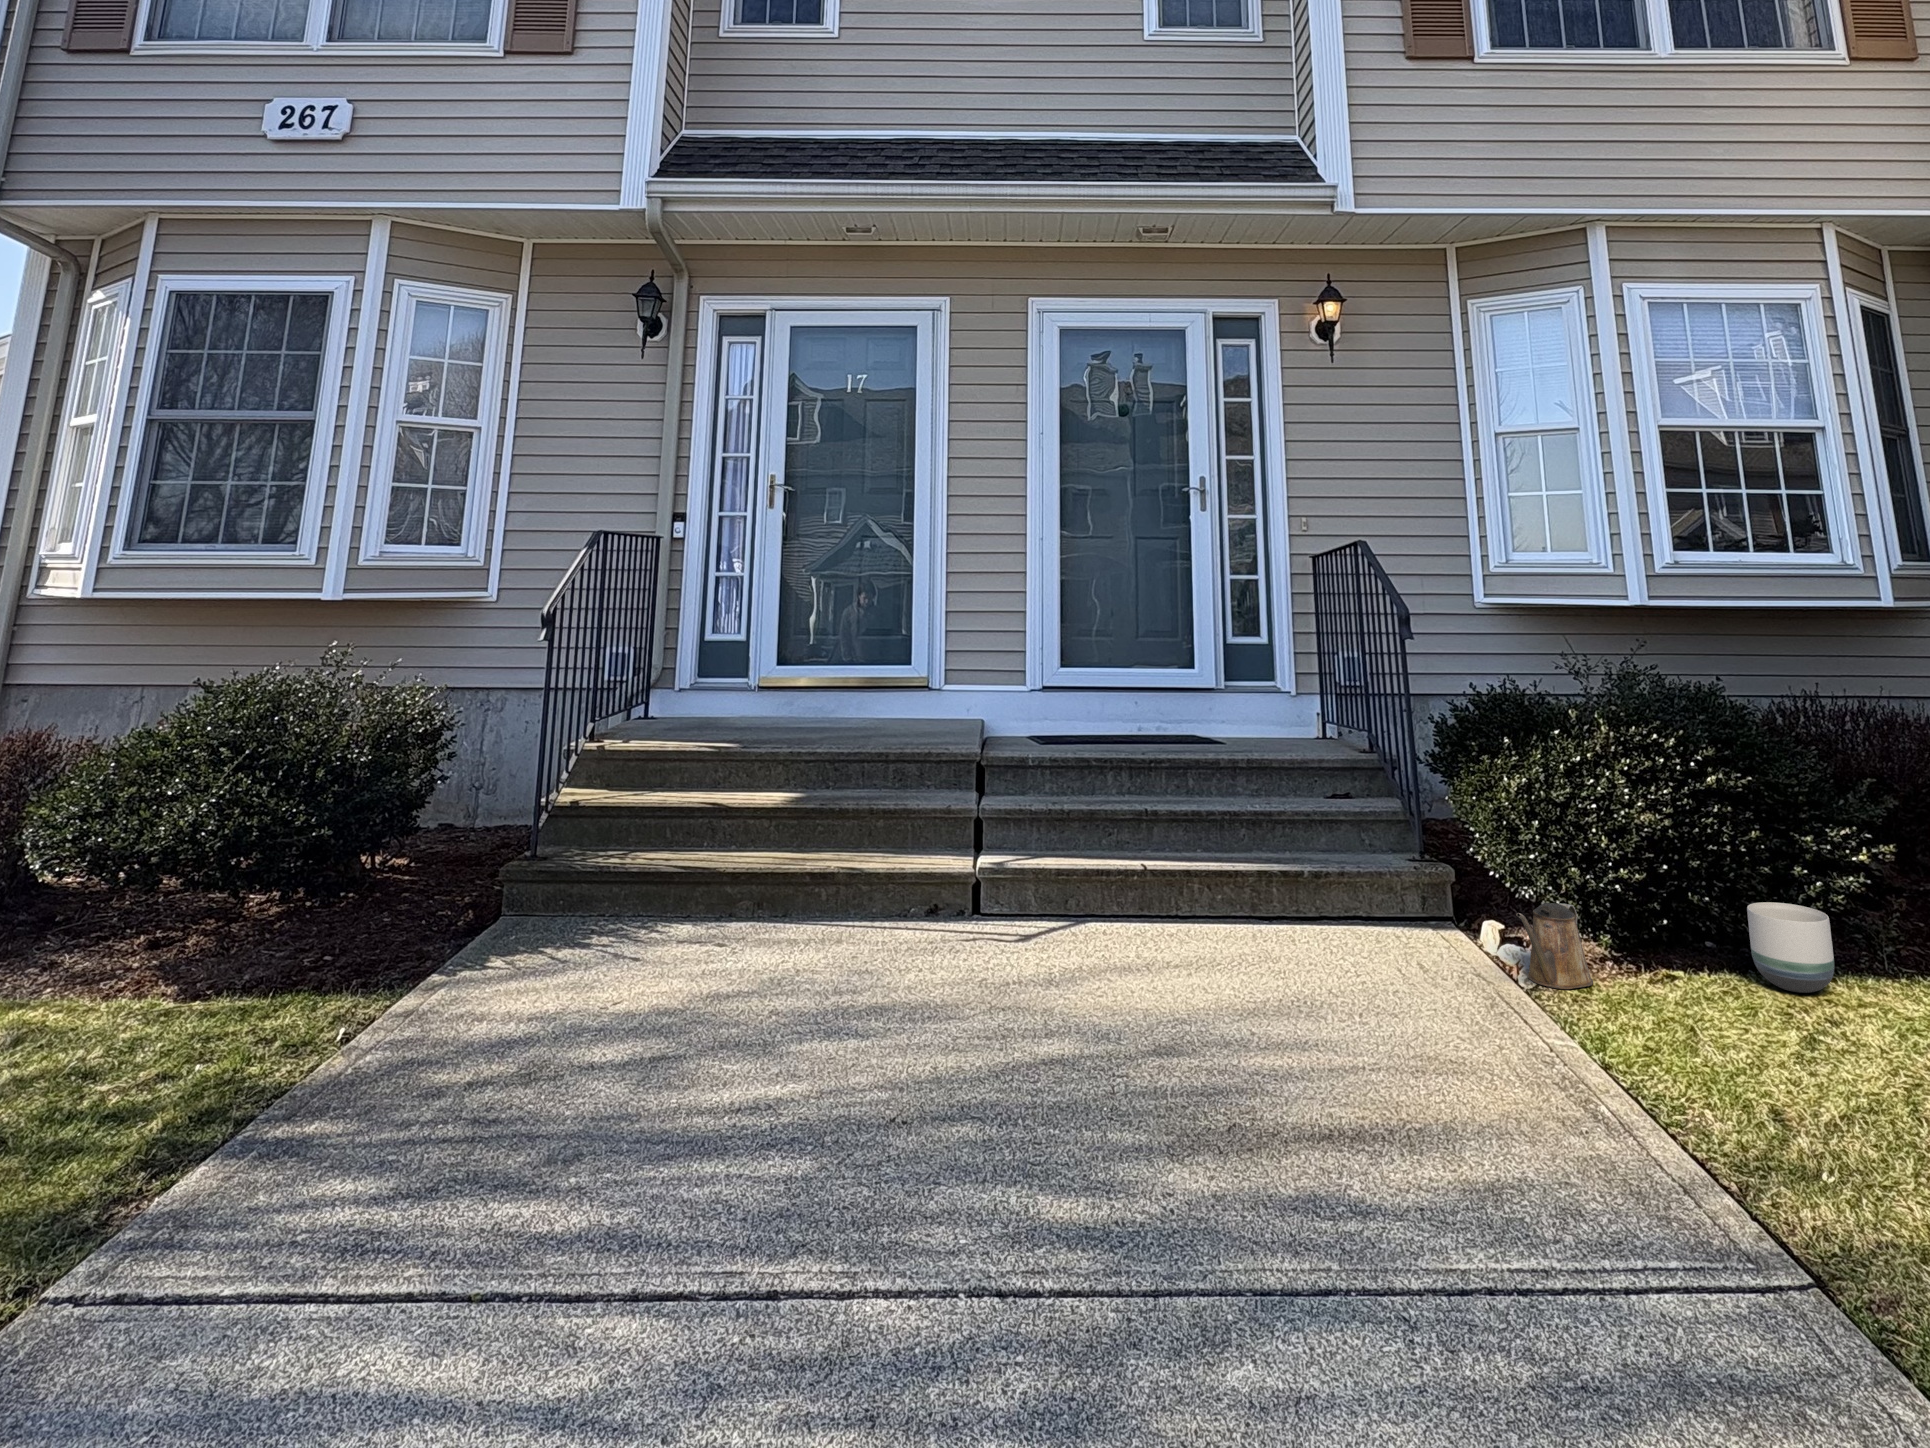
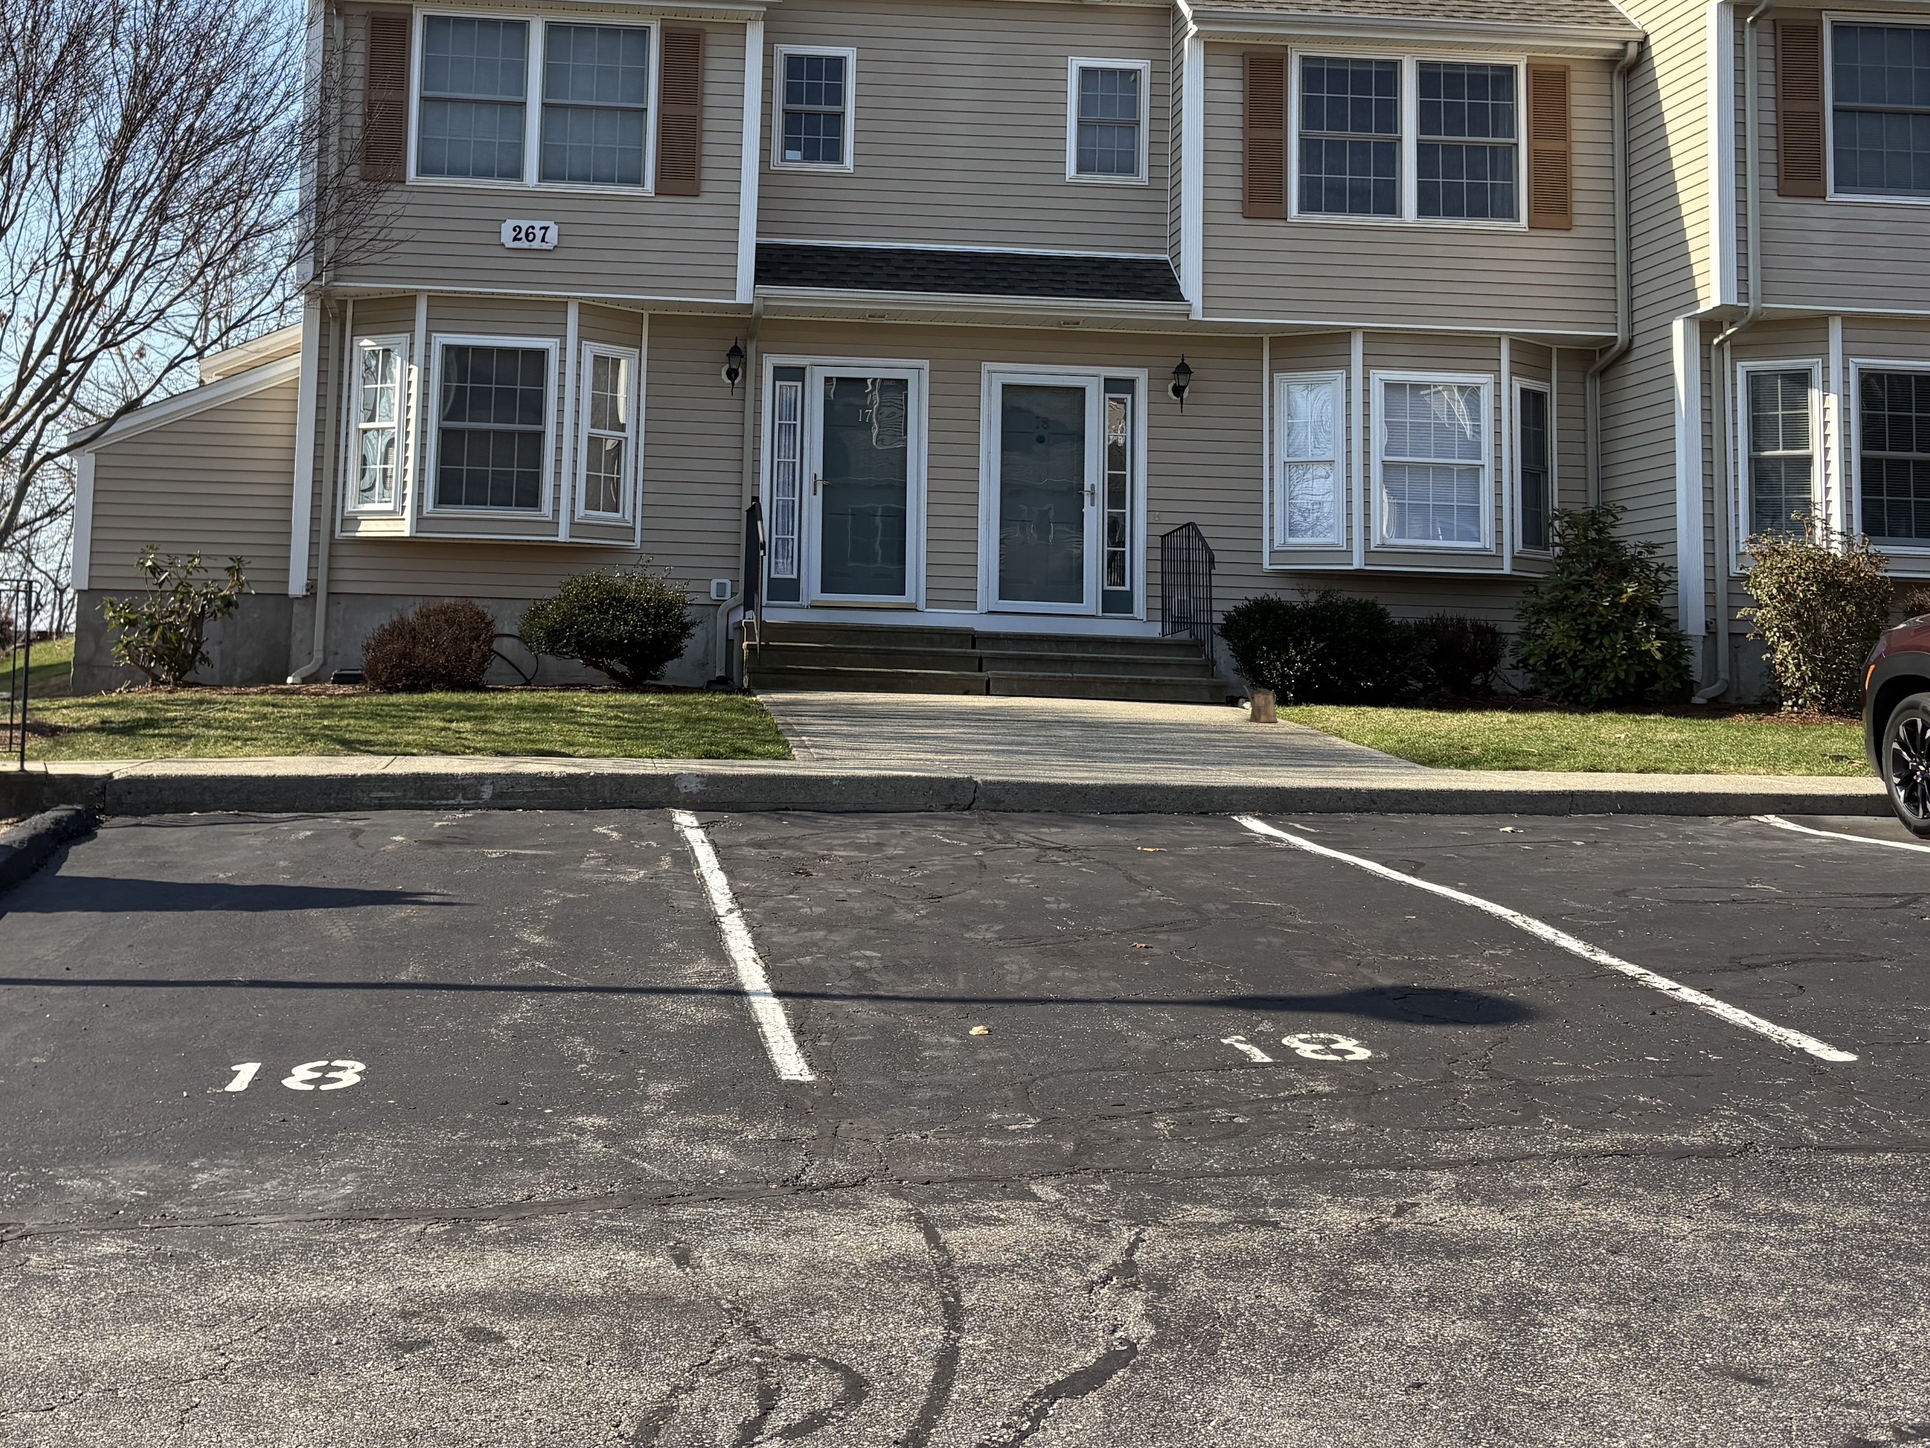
planter: present [1747,902,1834,993] -> none [1352,691,1386,725]

